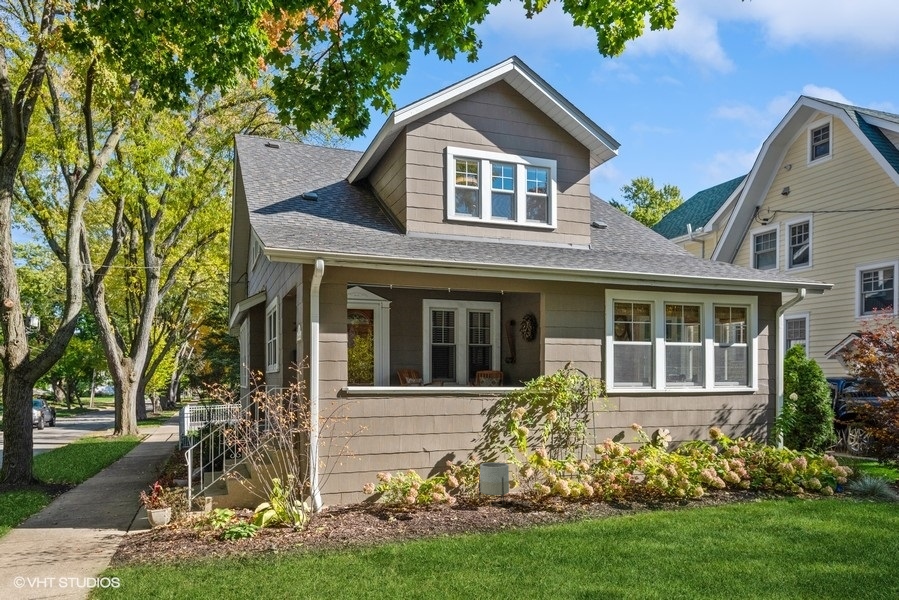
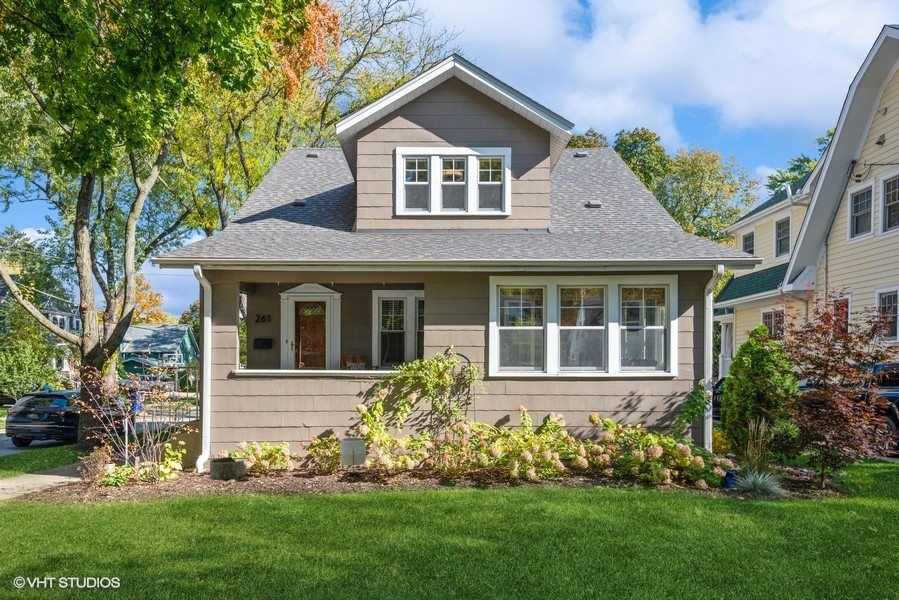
basket: none [332,489,374,523] -> present [210,455,246,479]

